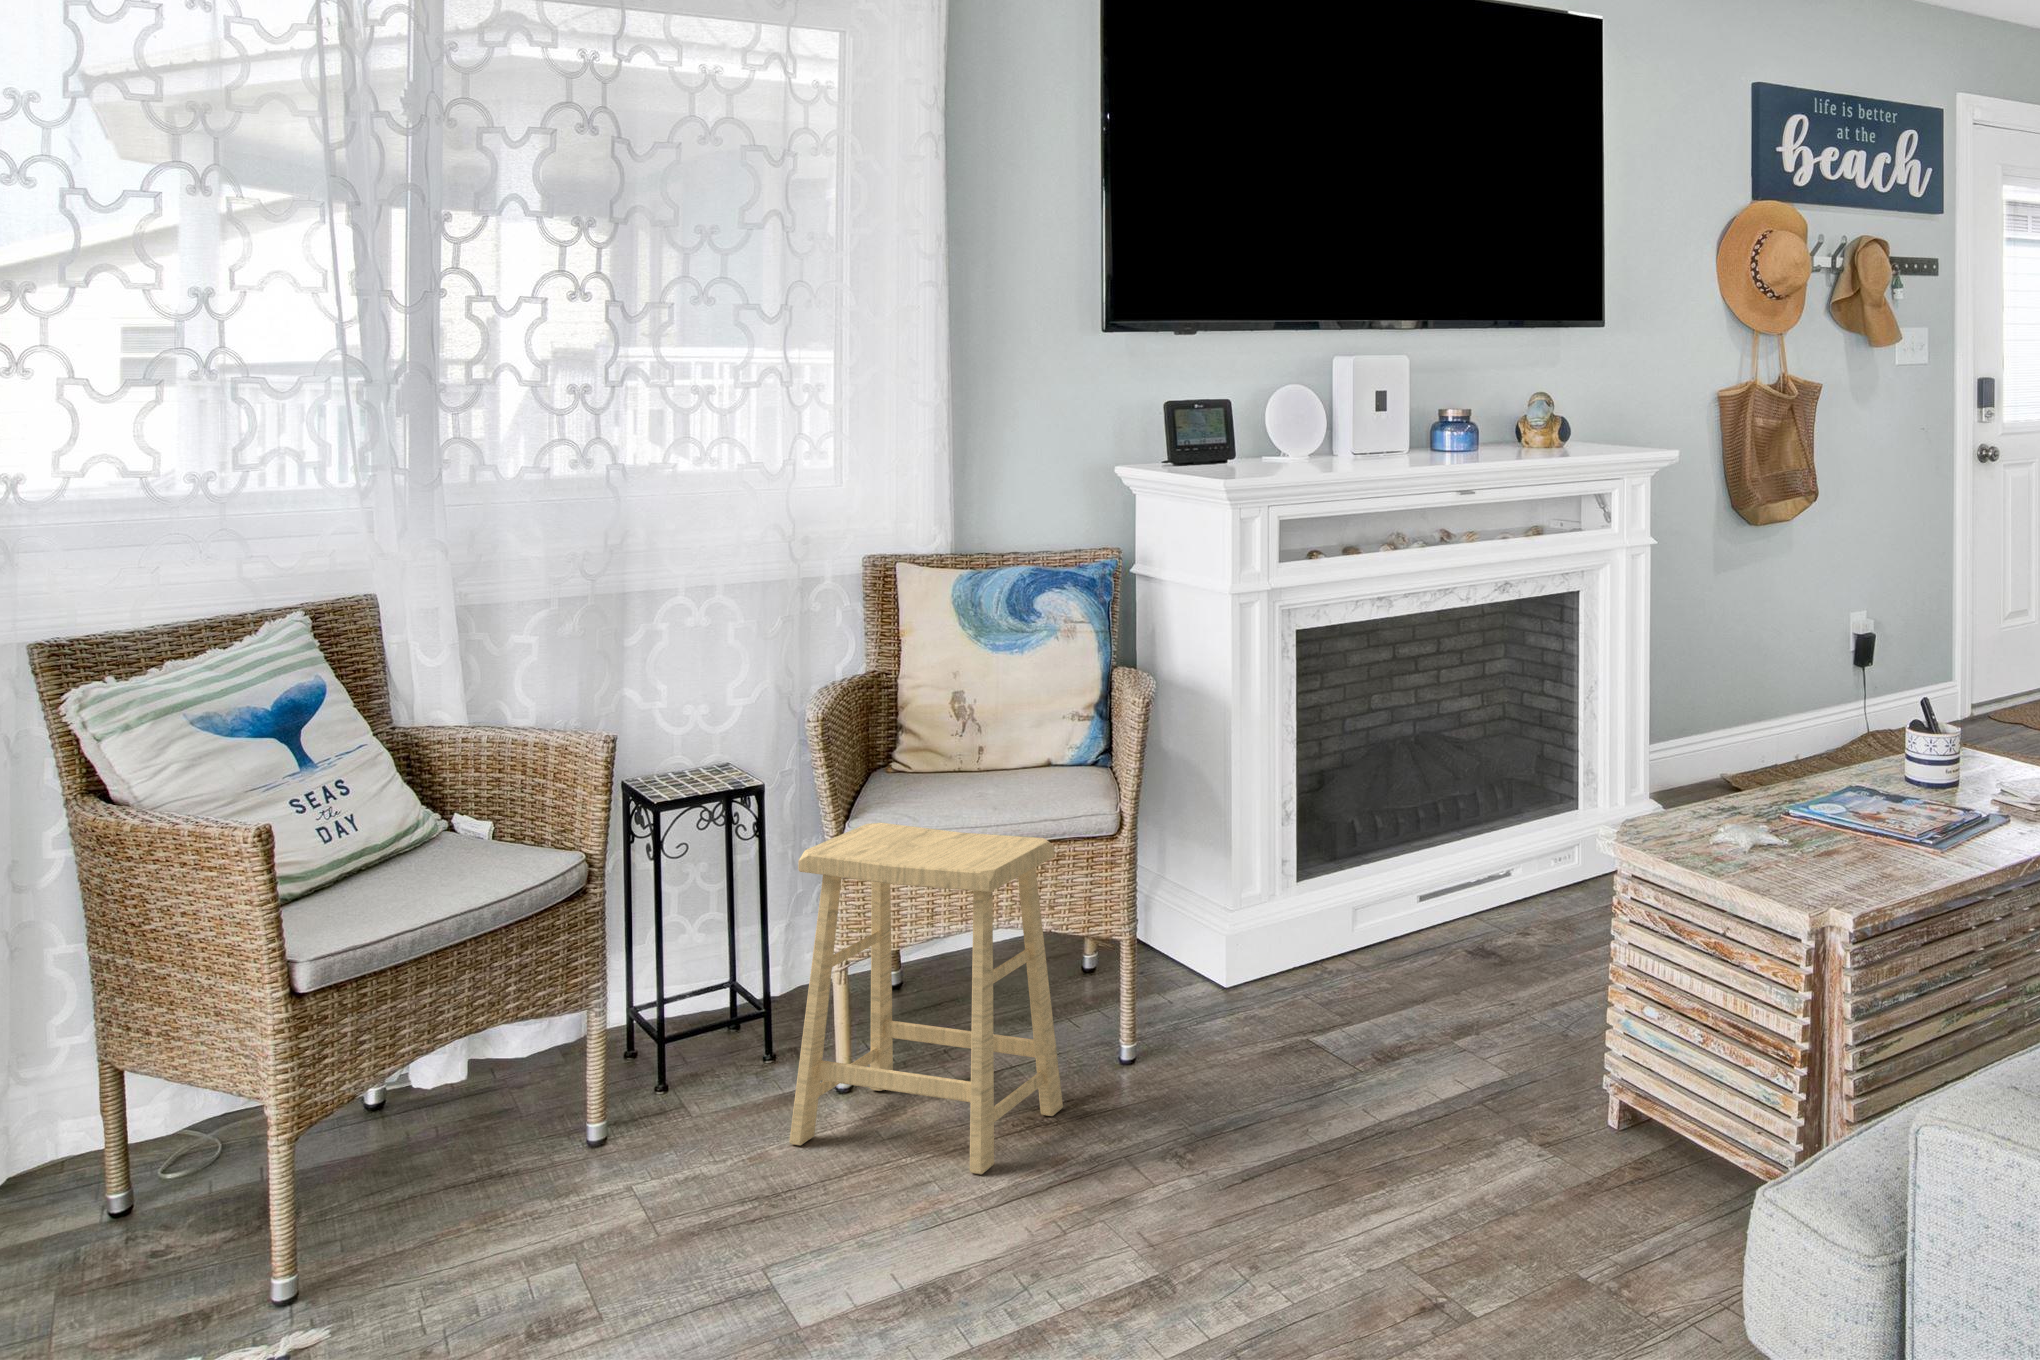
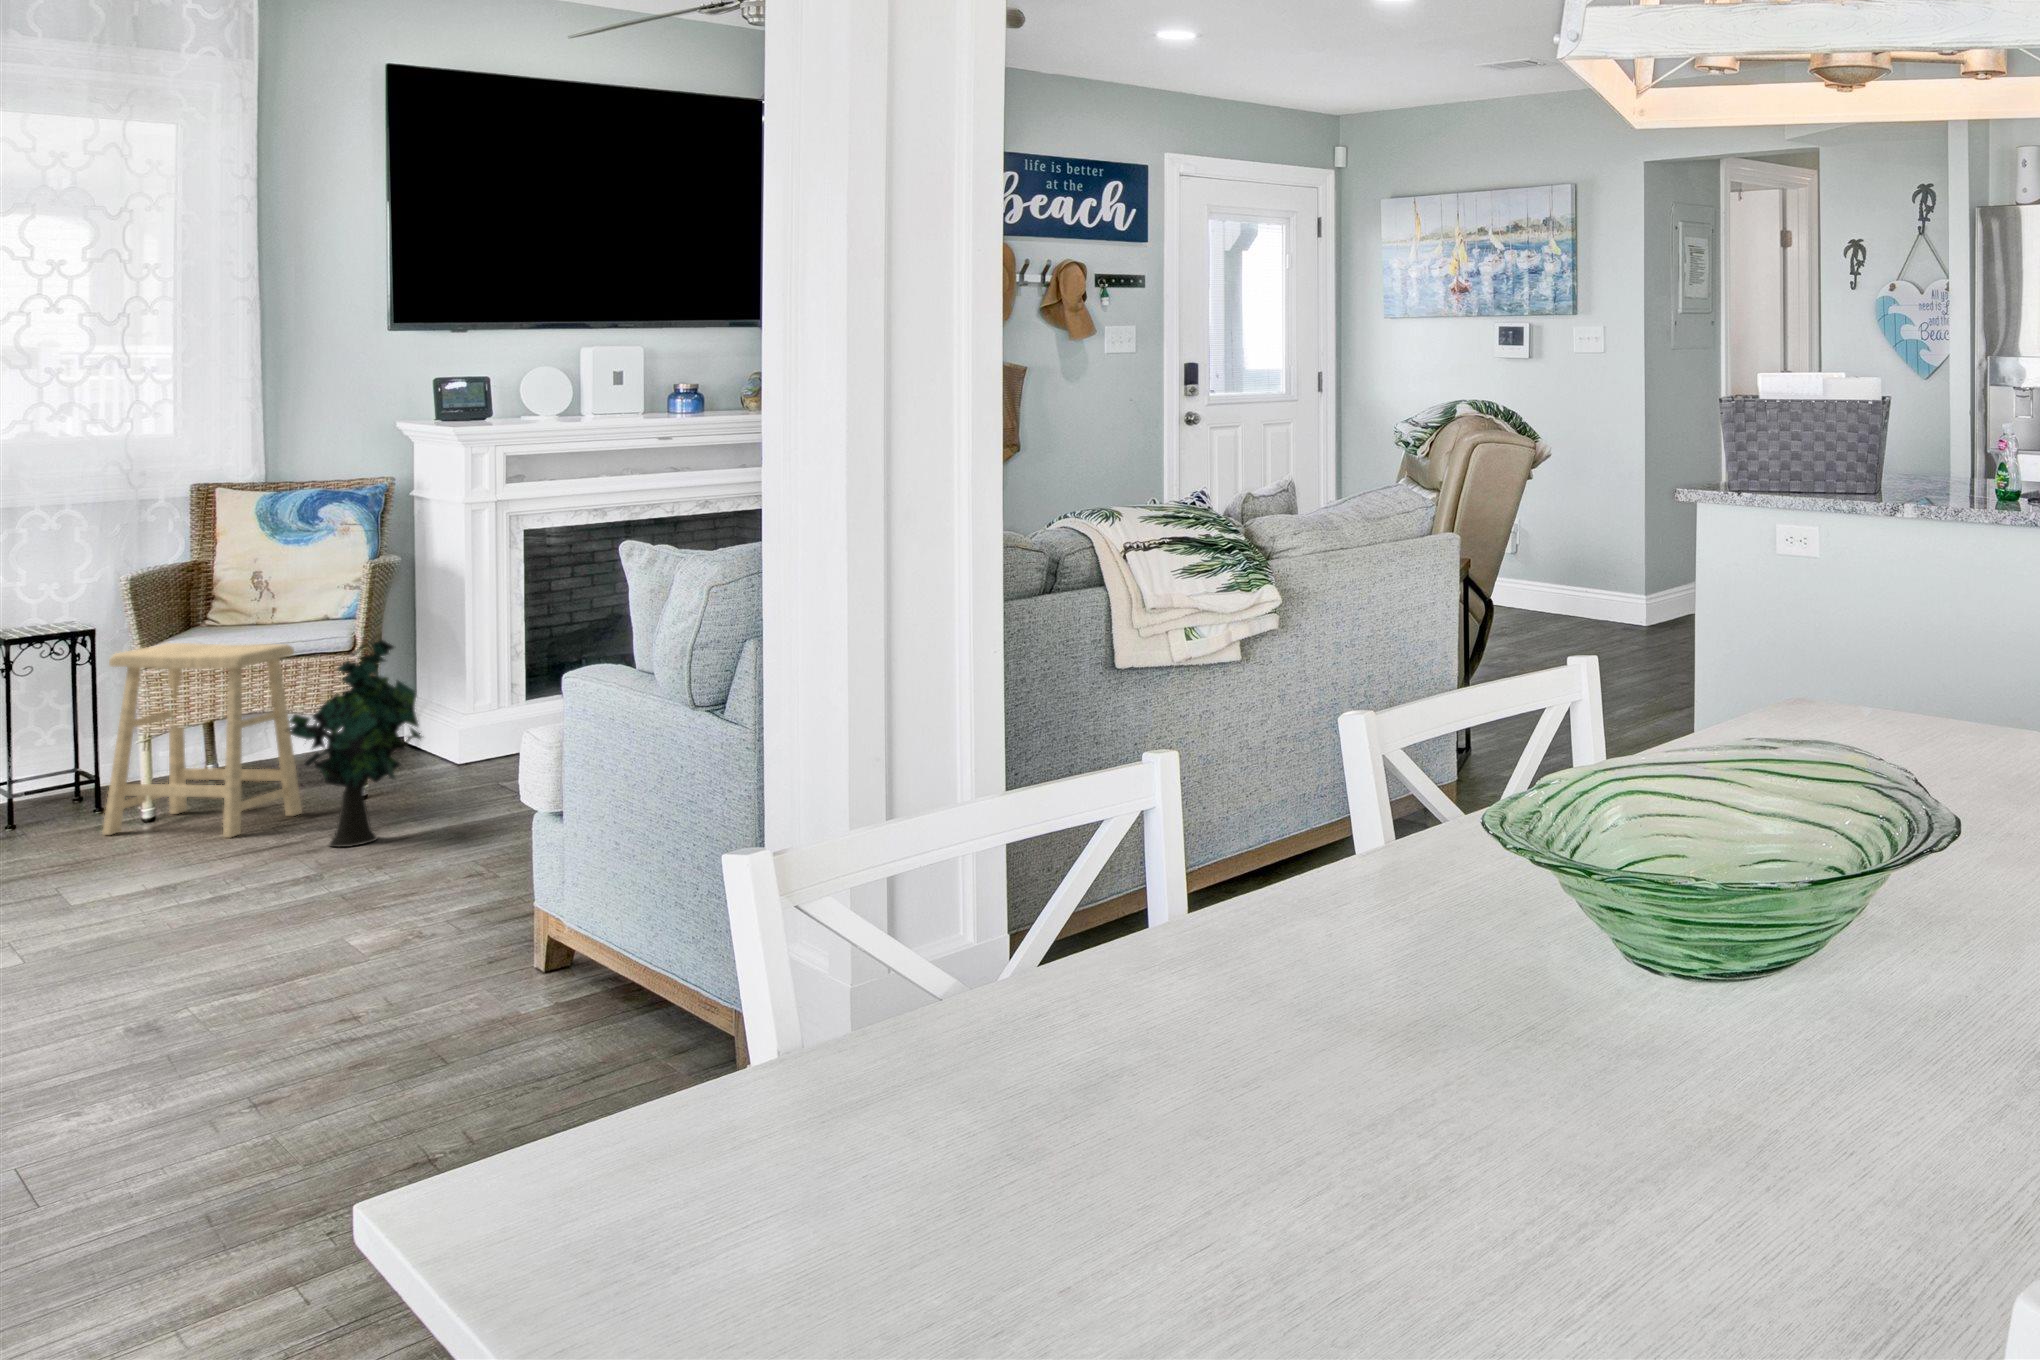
decorative plant: none [1081,863,1281,1231] -> present [284,640,422,847]

